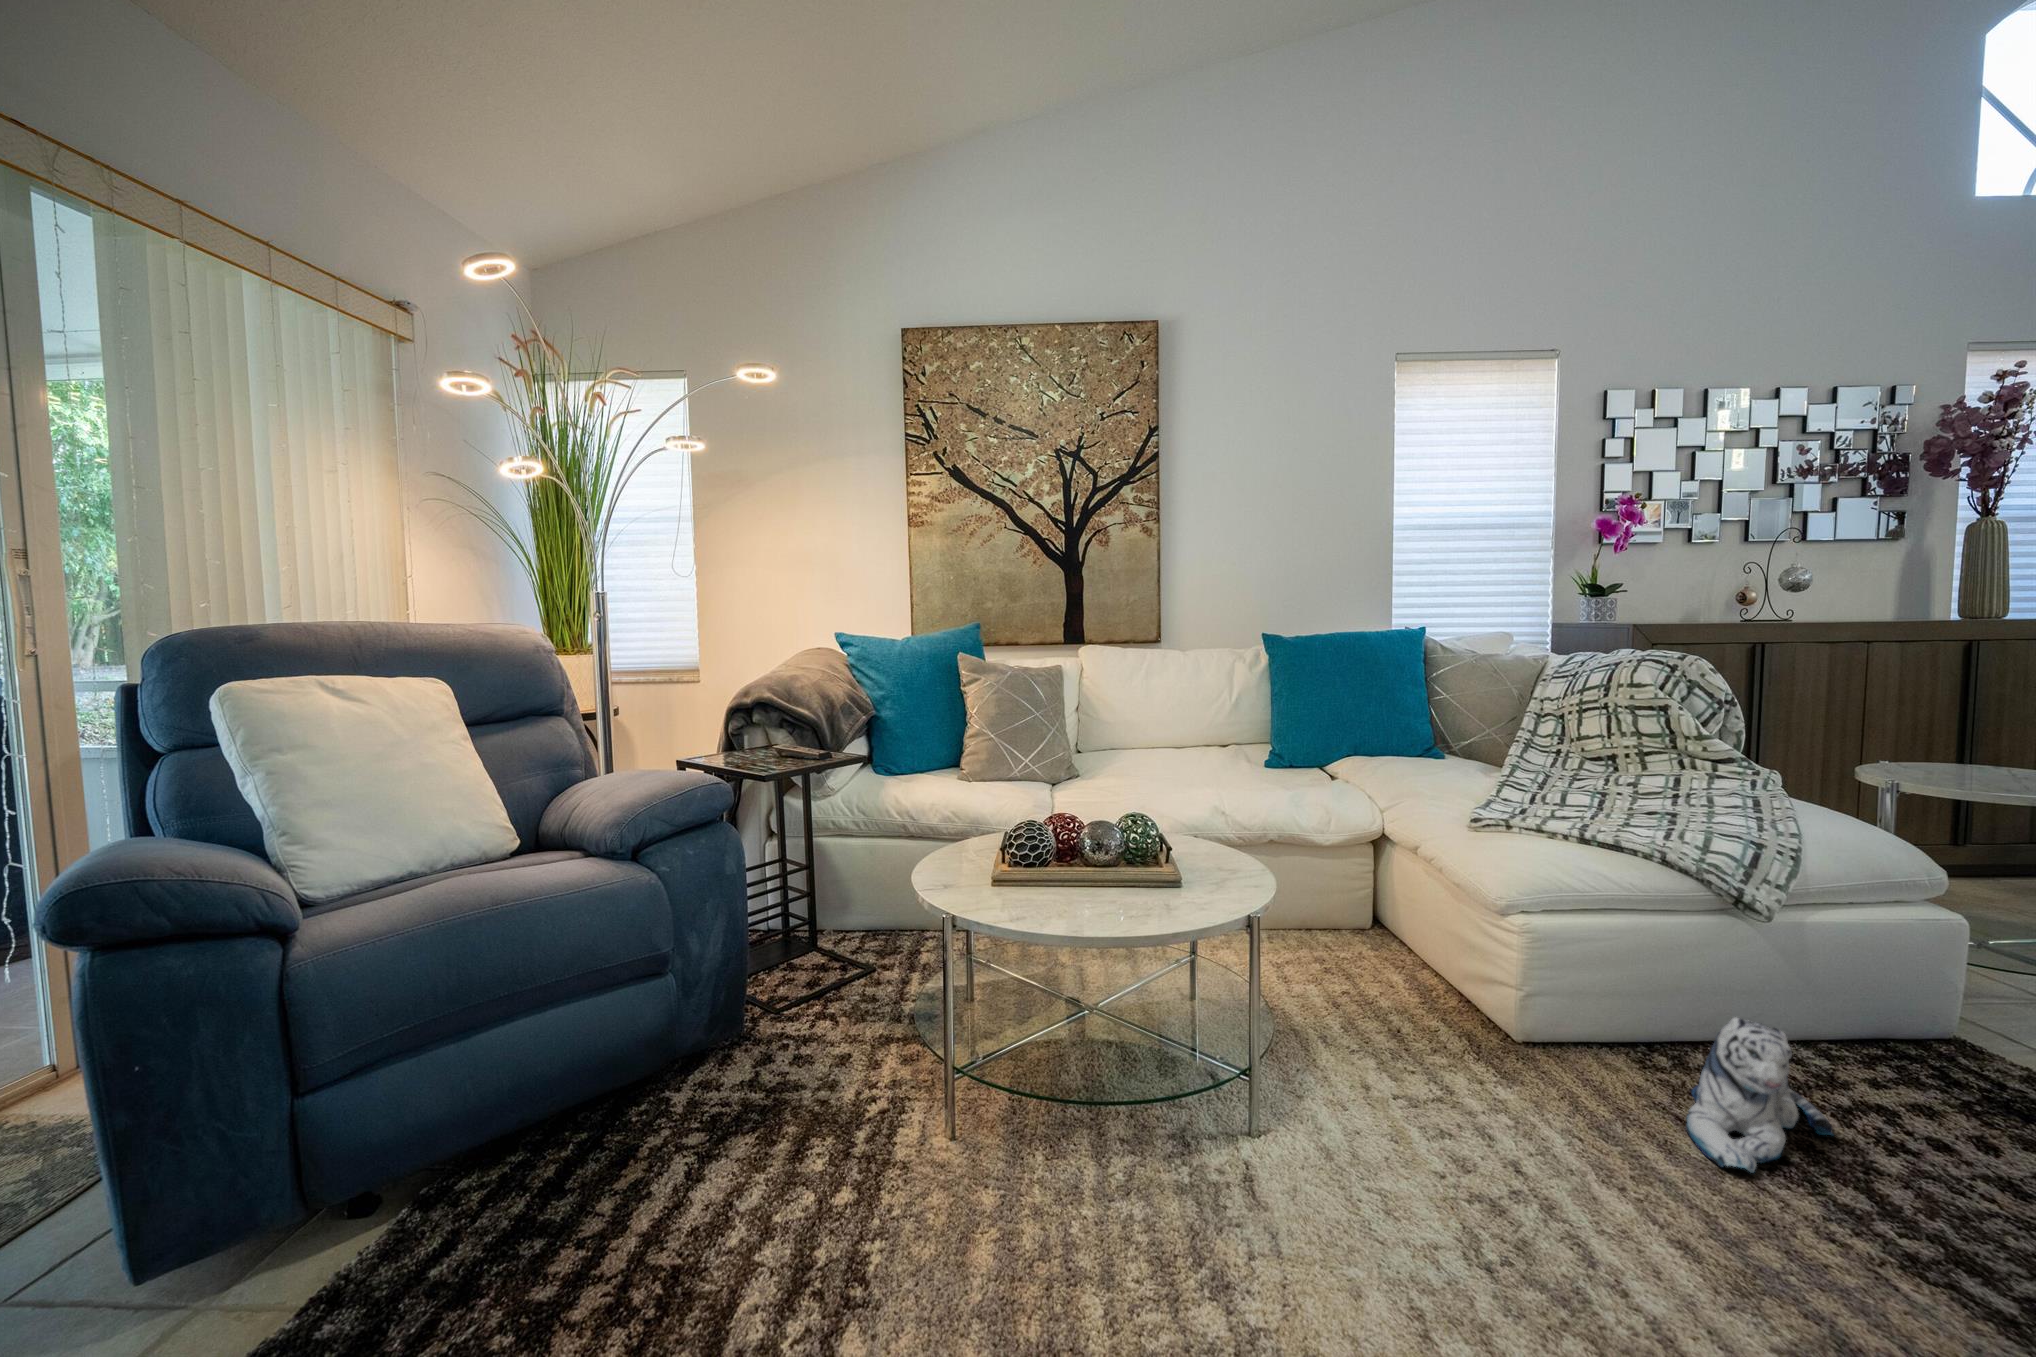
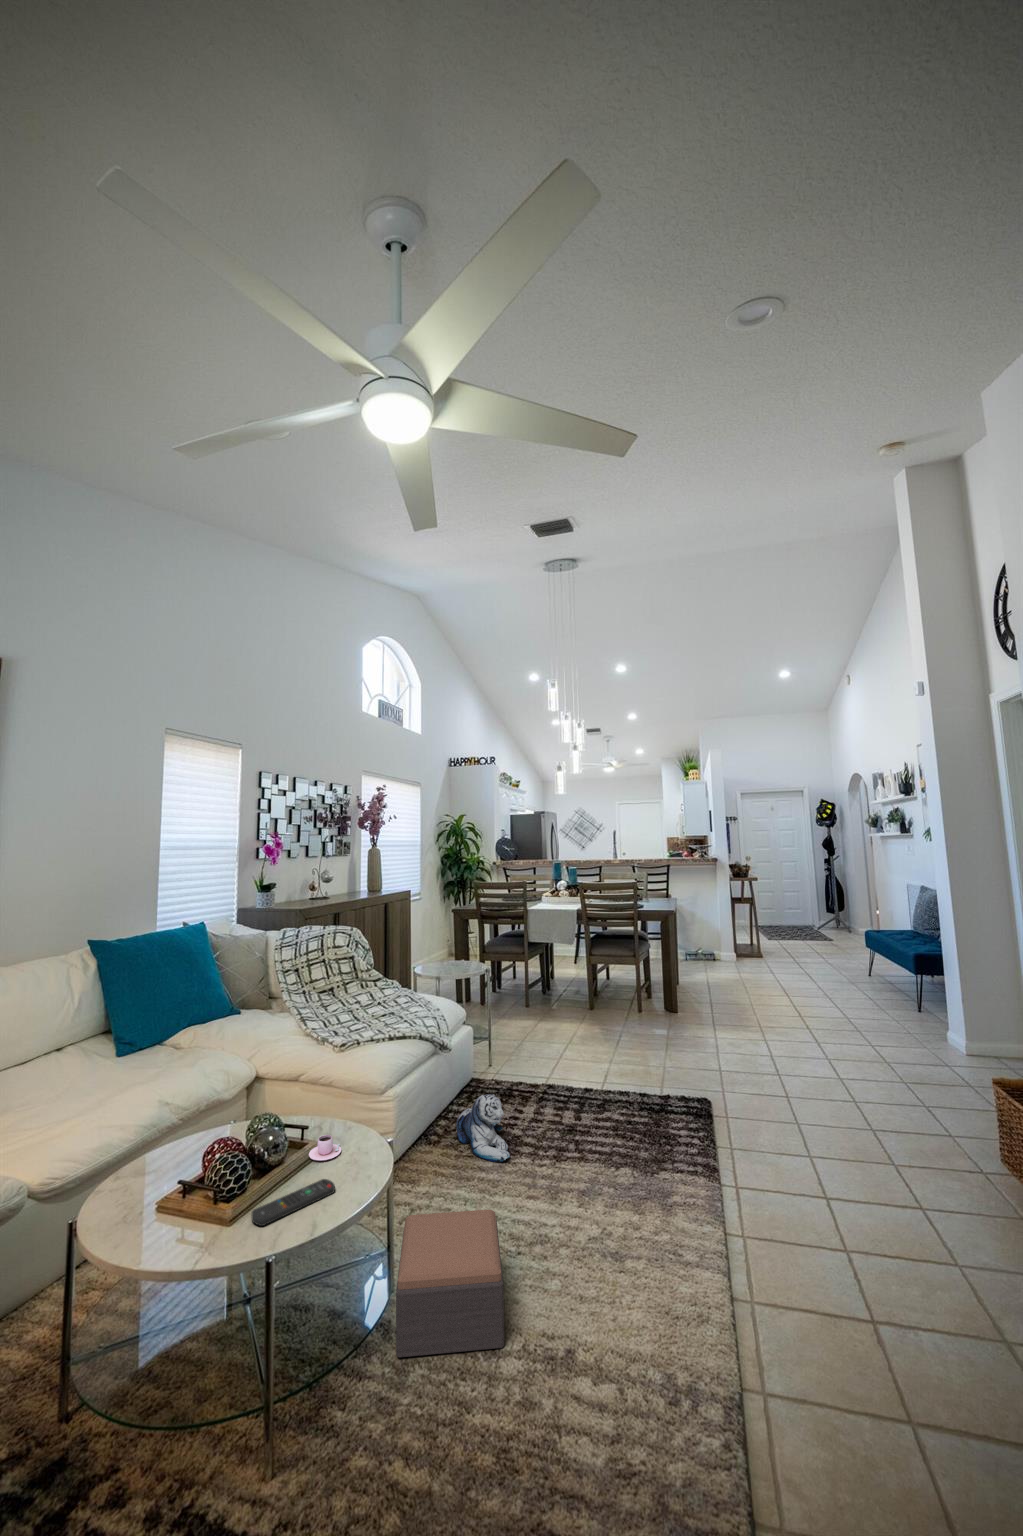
teacup: none [1170,830,1225,893] -> present [309,1135,341,1161]
remote control: none [1019,882,1129,912] -> present [251,1179,335,1226]
footstool: none [1143,1042,1401,1296] -> present [396,1210,504,1357]

